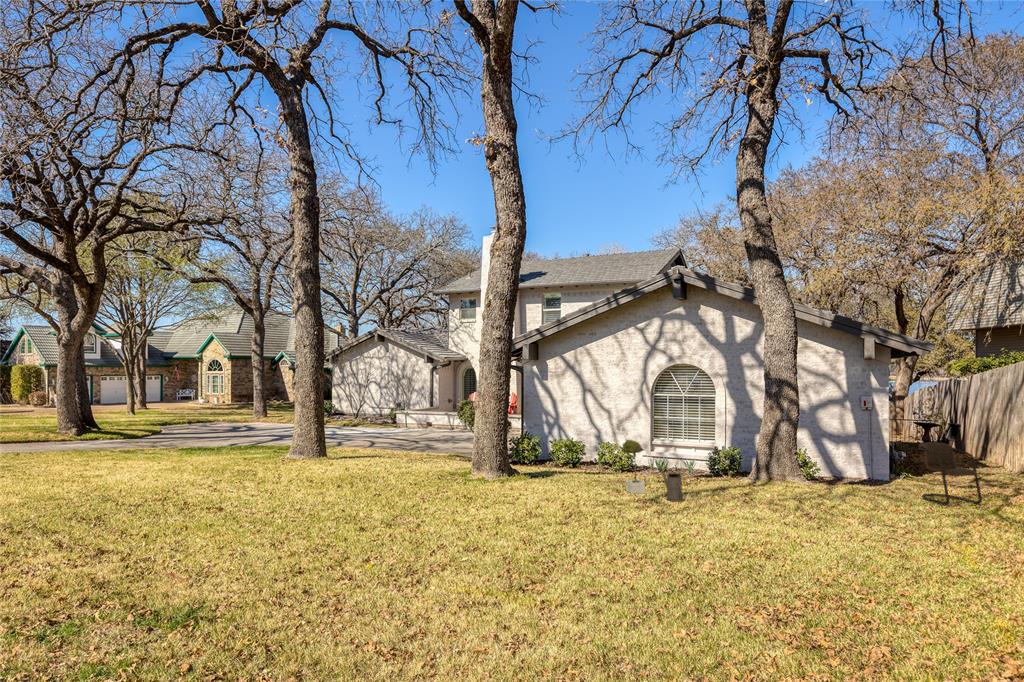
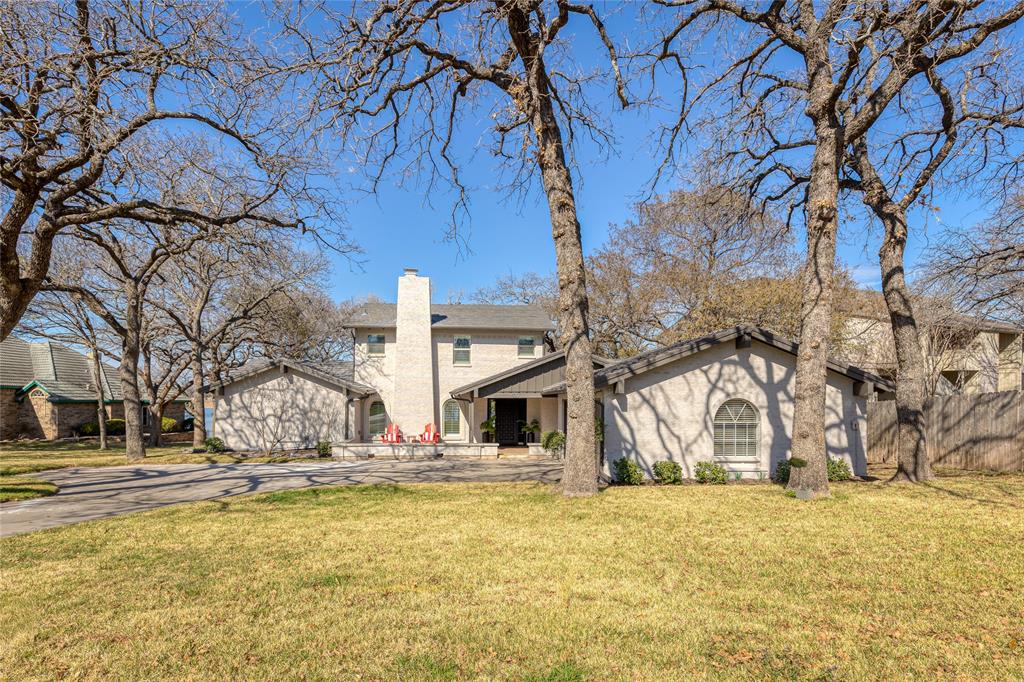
chair: present [919,442,982,506] -> none [924,449,965,488]
watering can: present [661,468,683,502] -> none [823,476,859,502]

